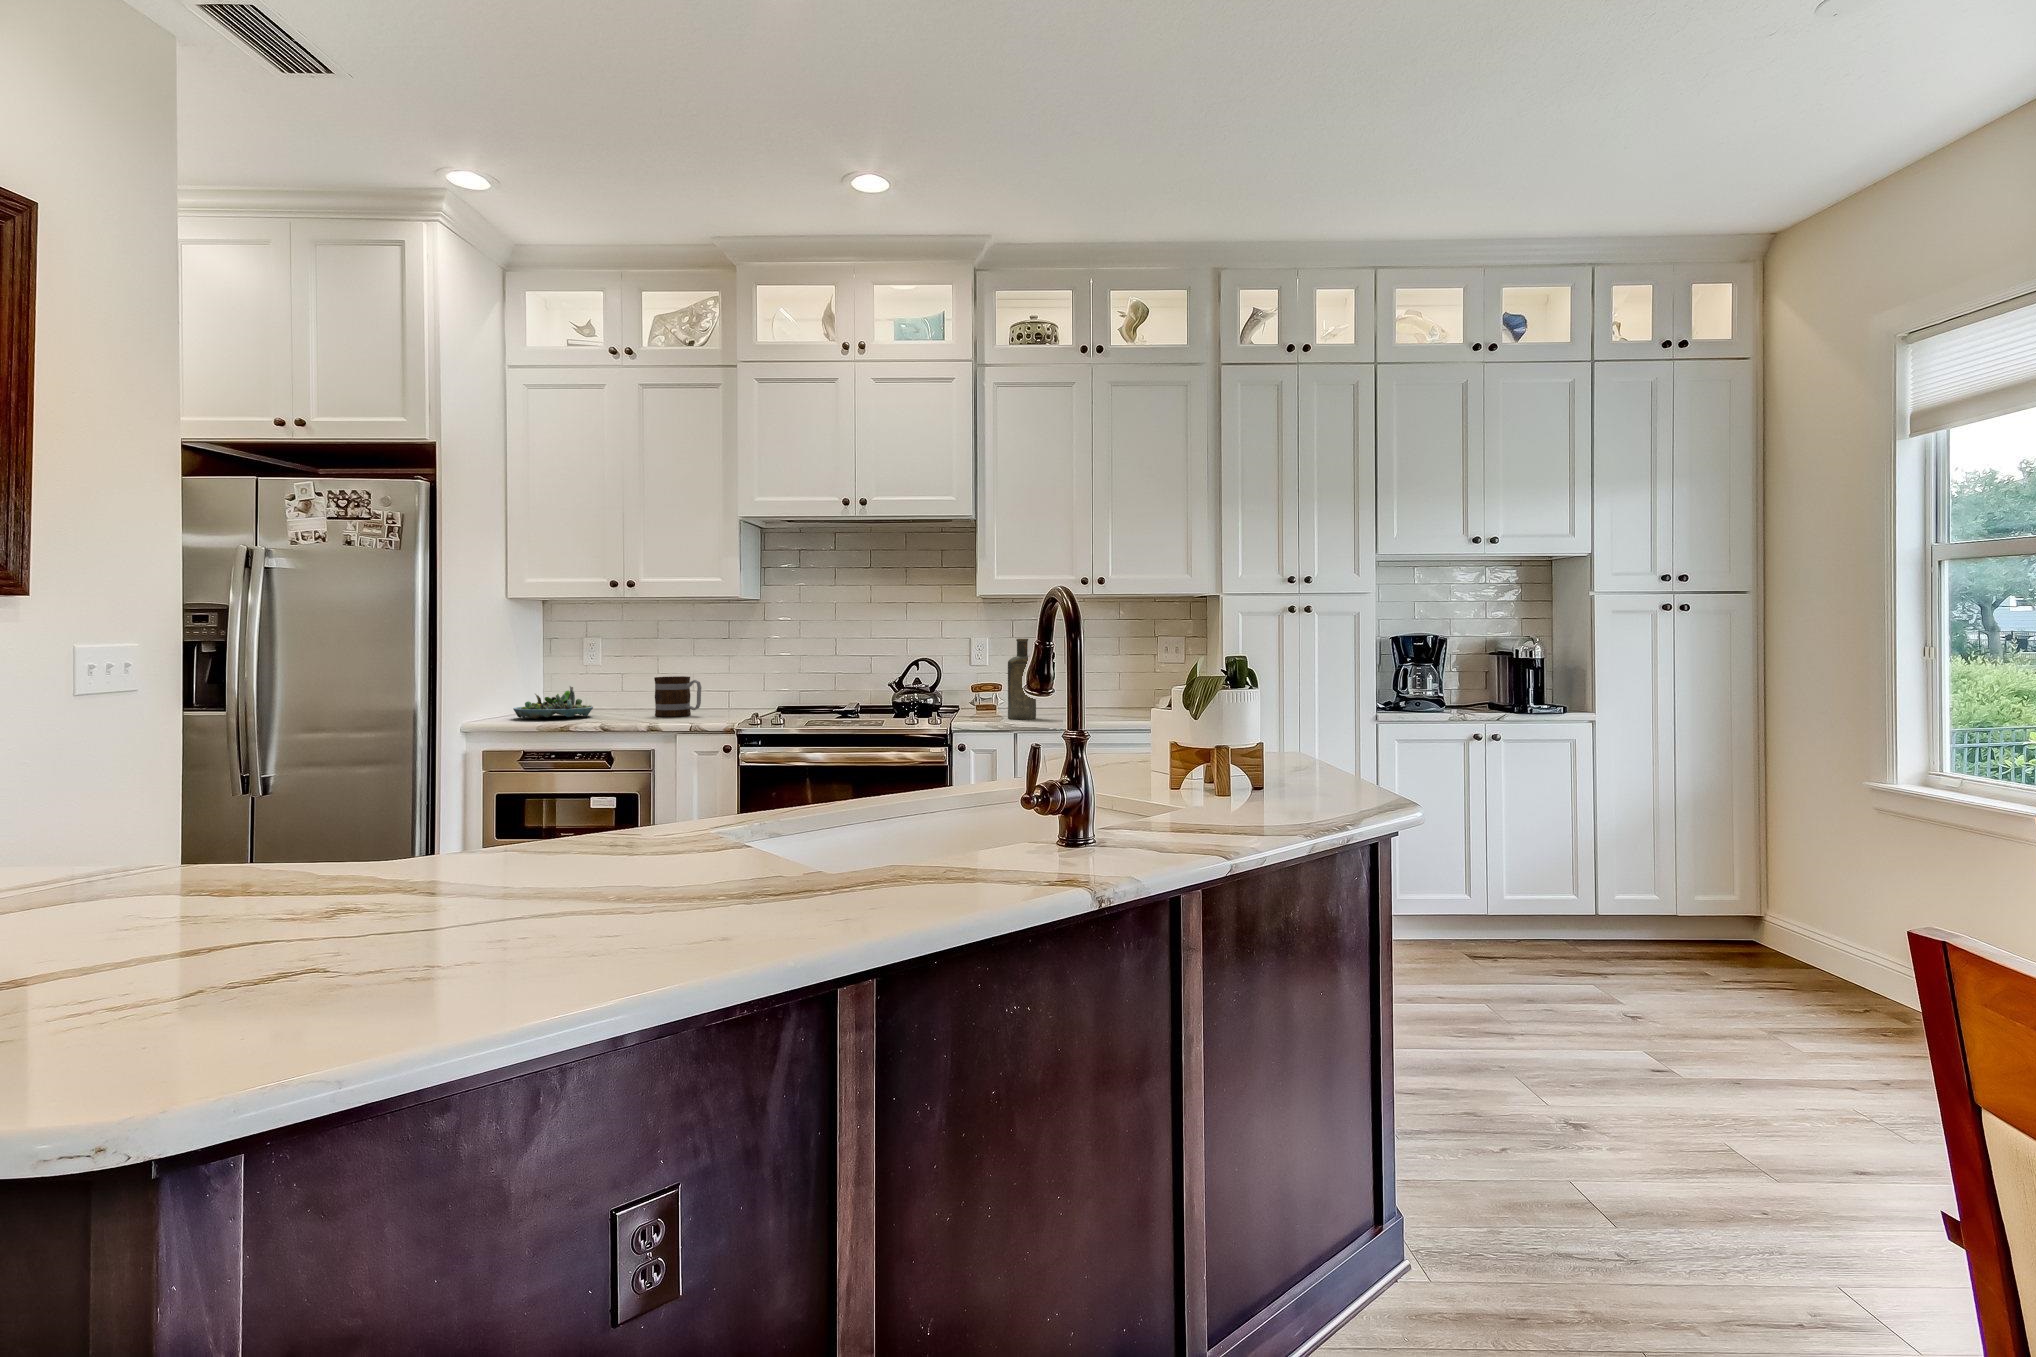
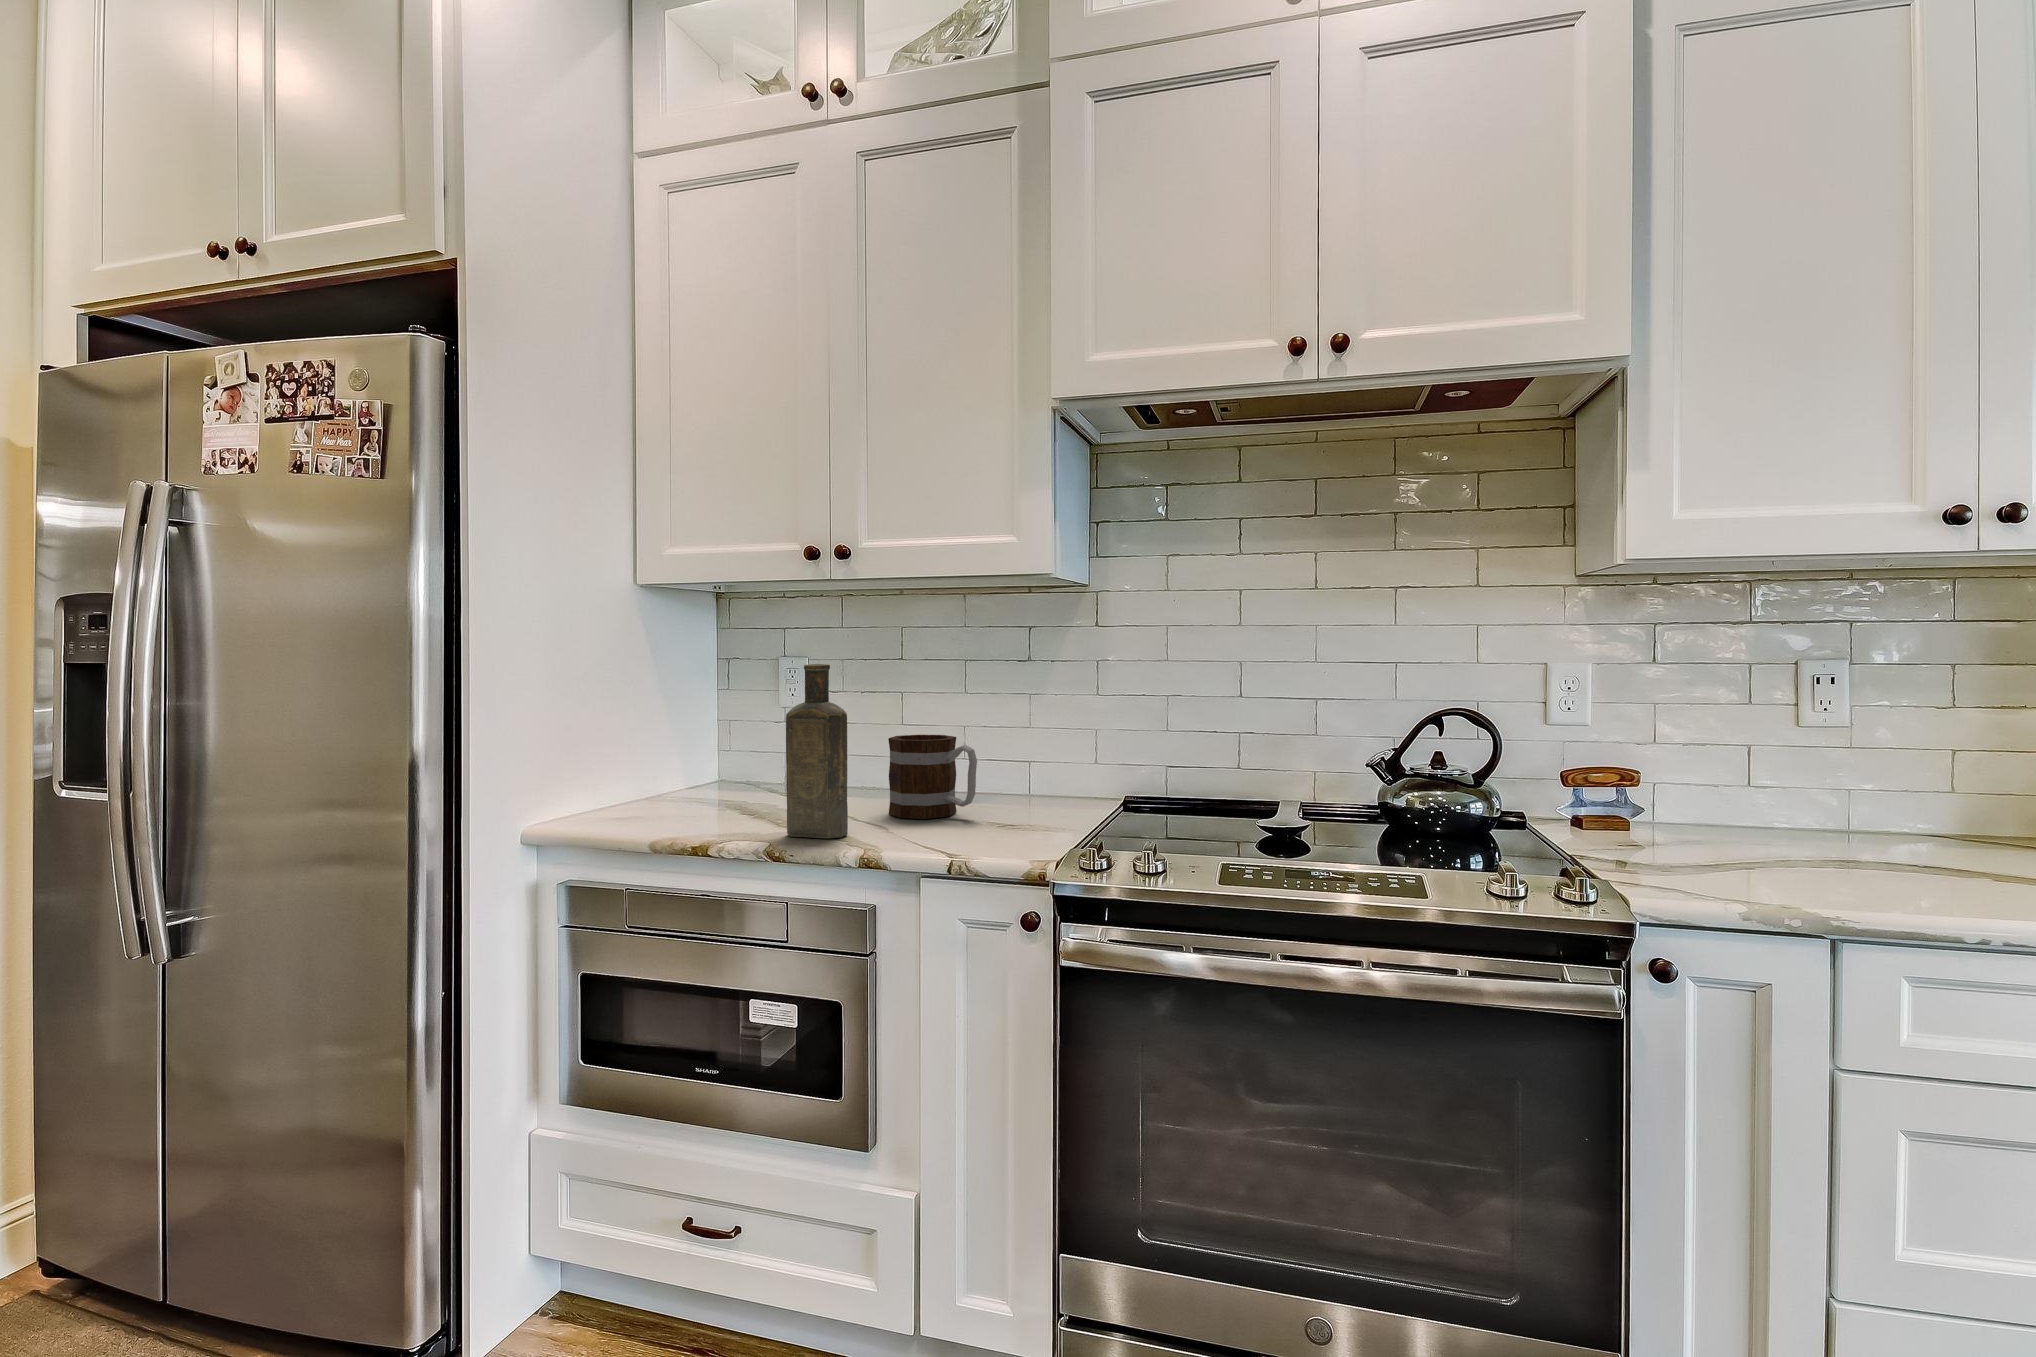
bottle: present [1008,639,1036,719] -> present [786,664,848,838]
succulent planter: present [513,686,593,719] -> none [634,750,780,817]

